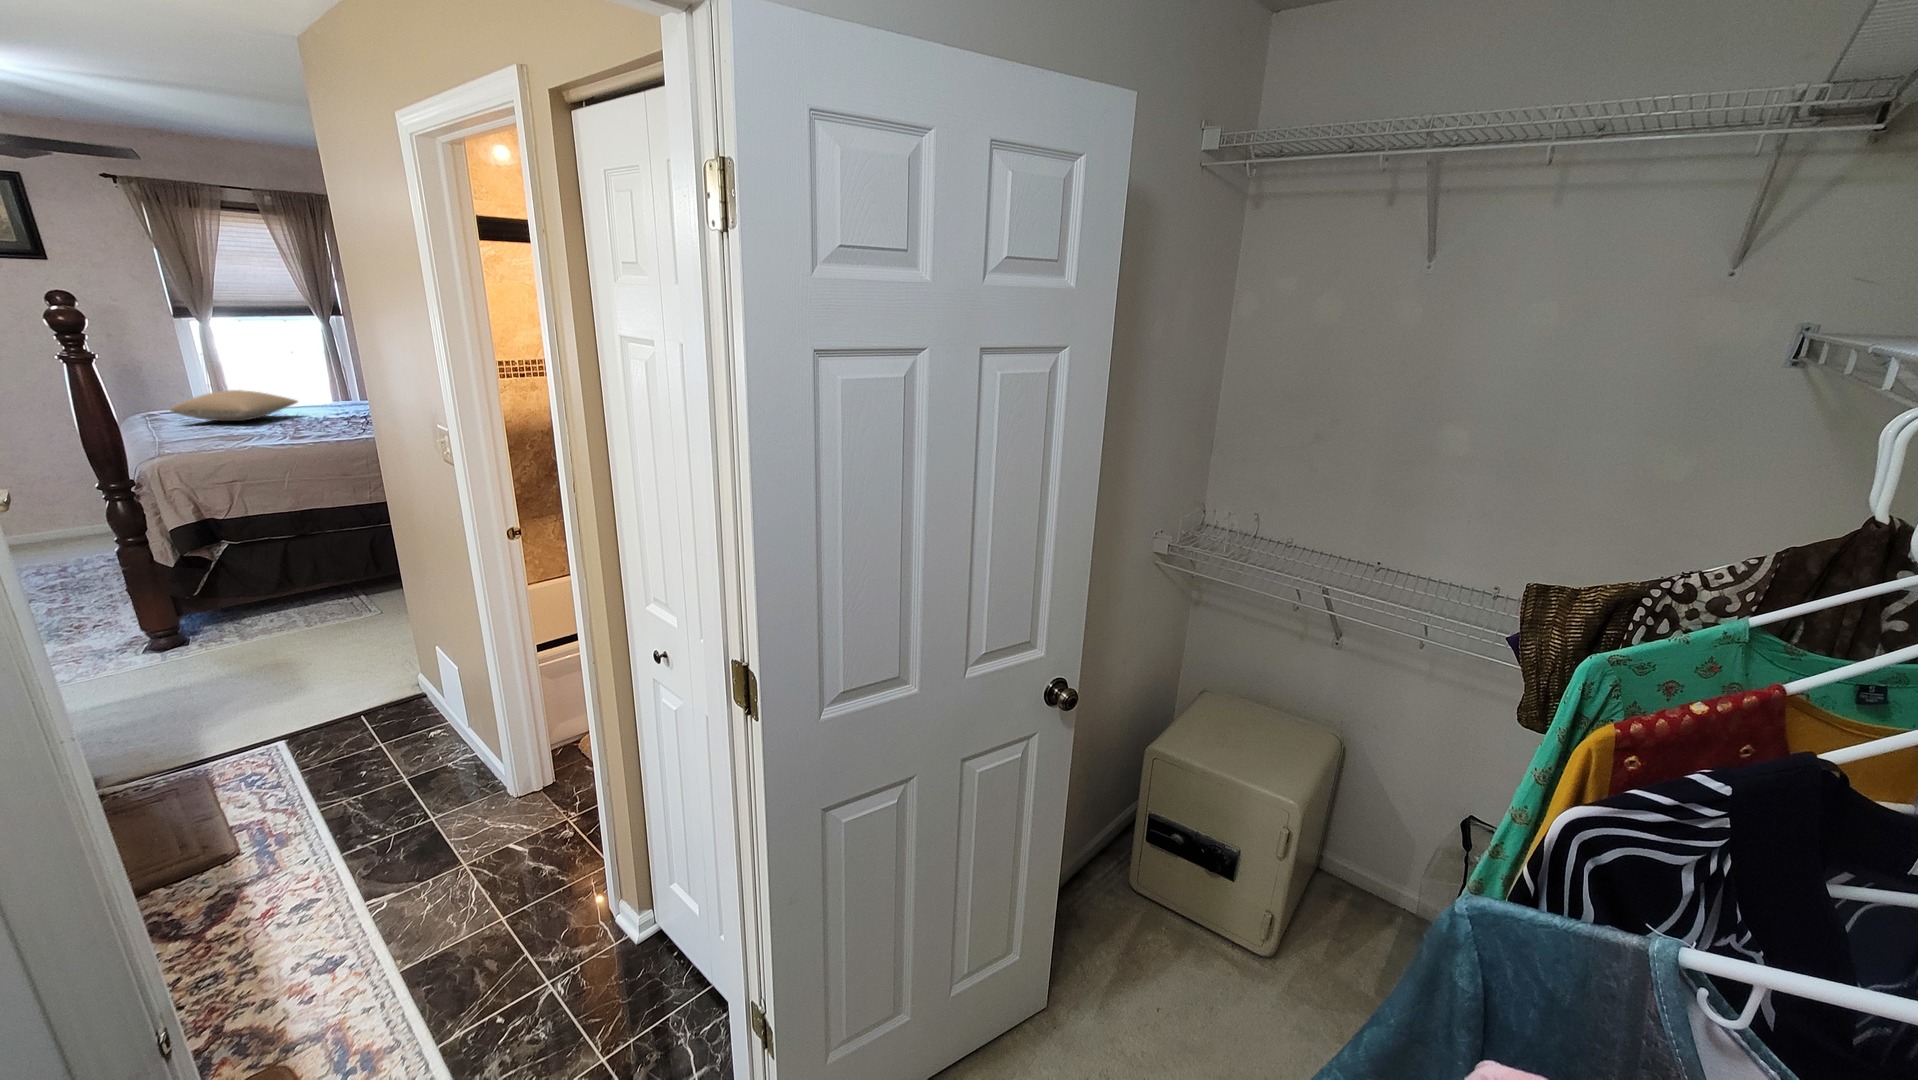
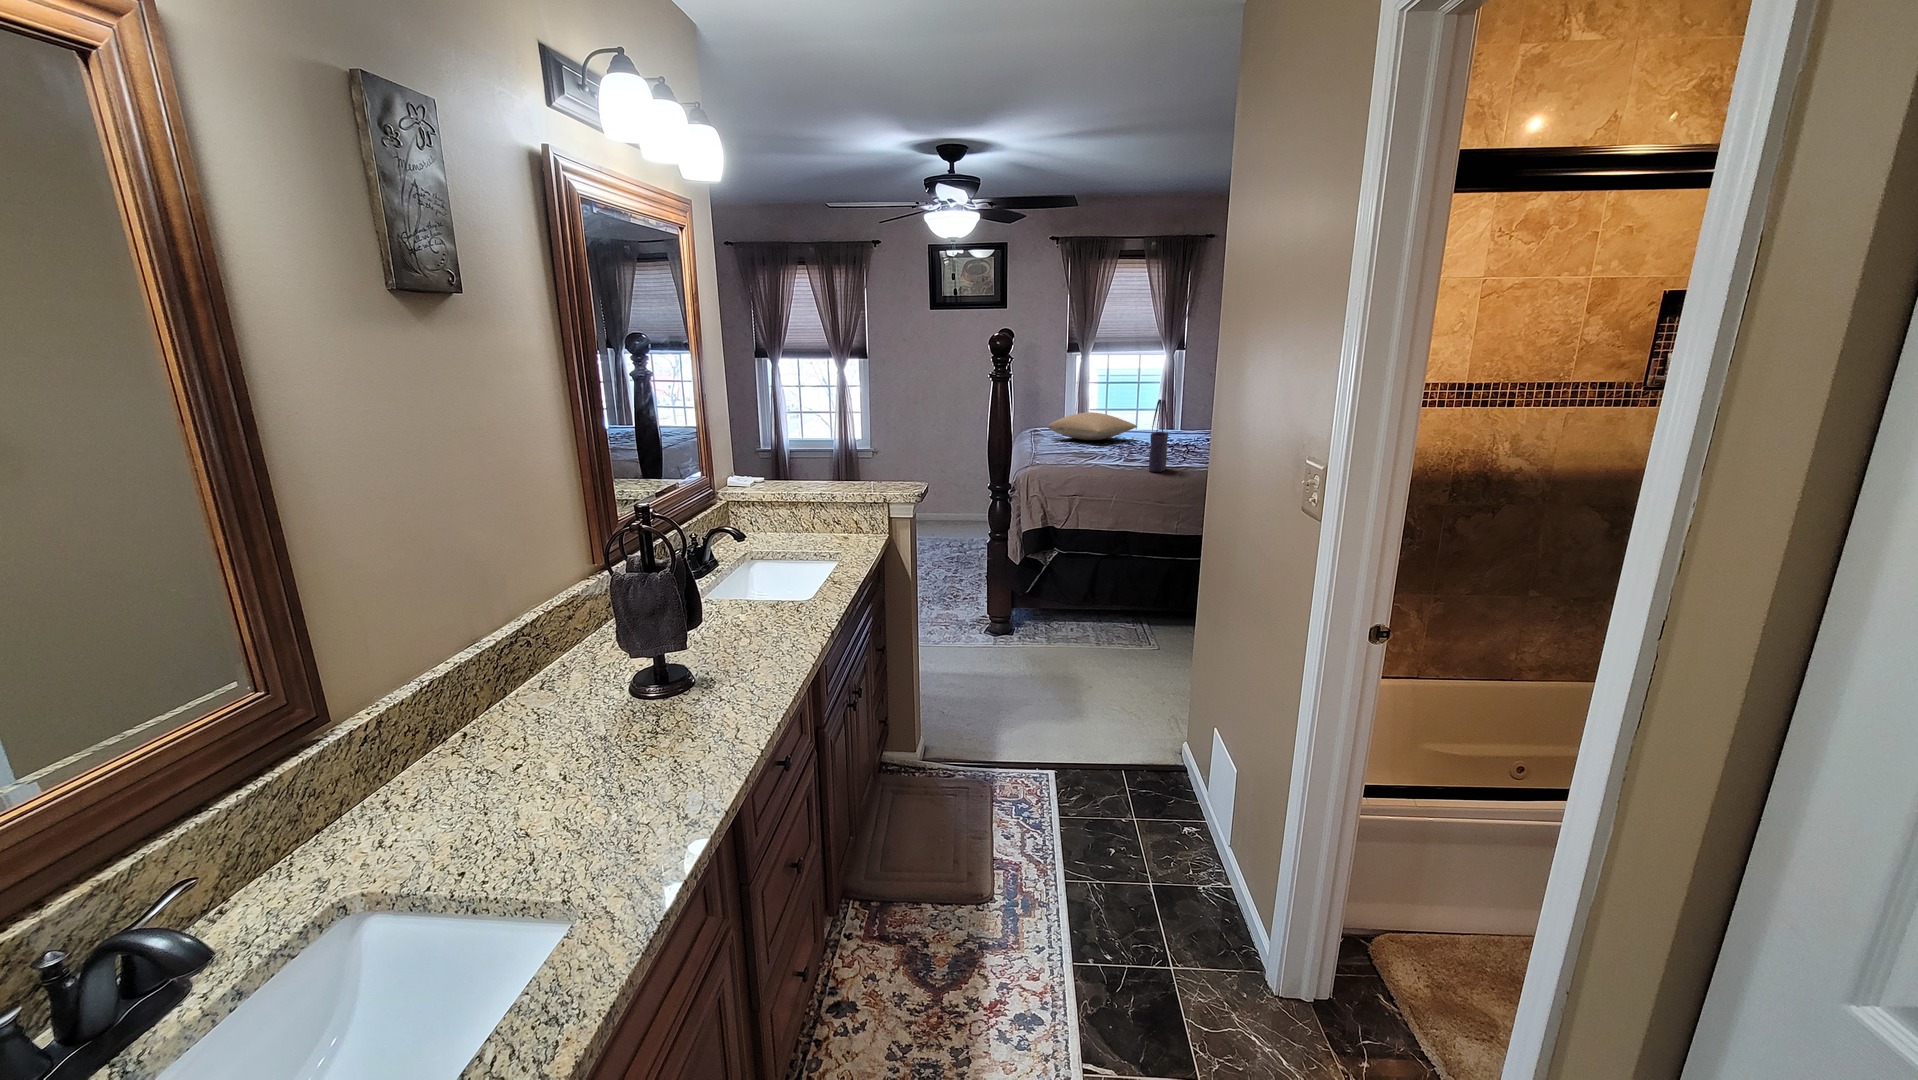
tote bag: none [313,375,341,447] -> present [1149,399,1168,472]

